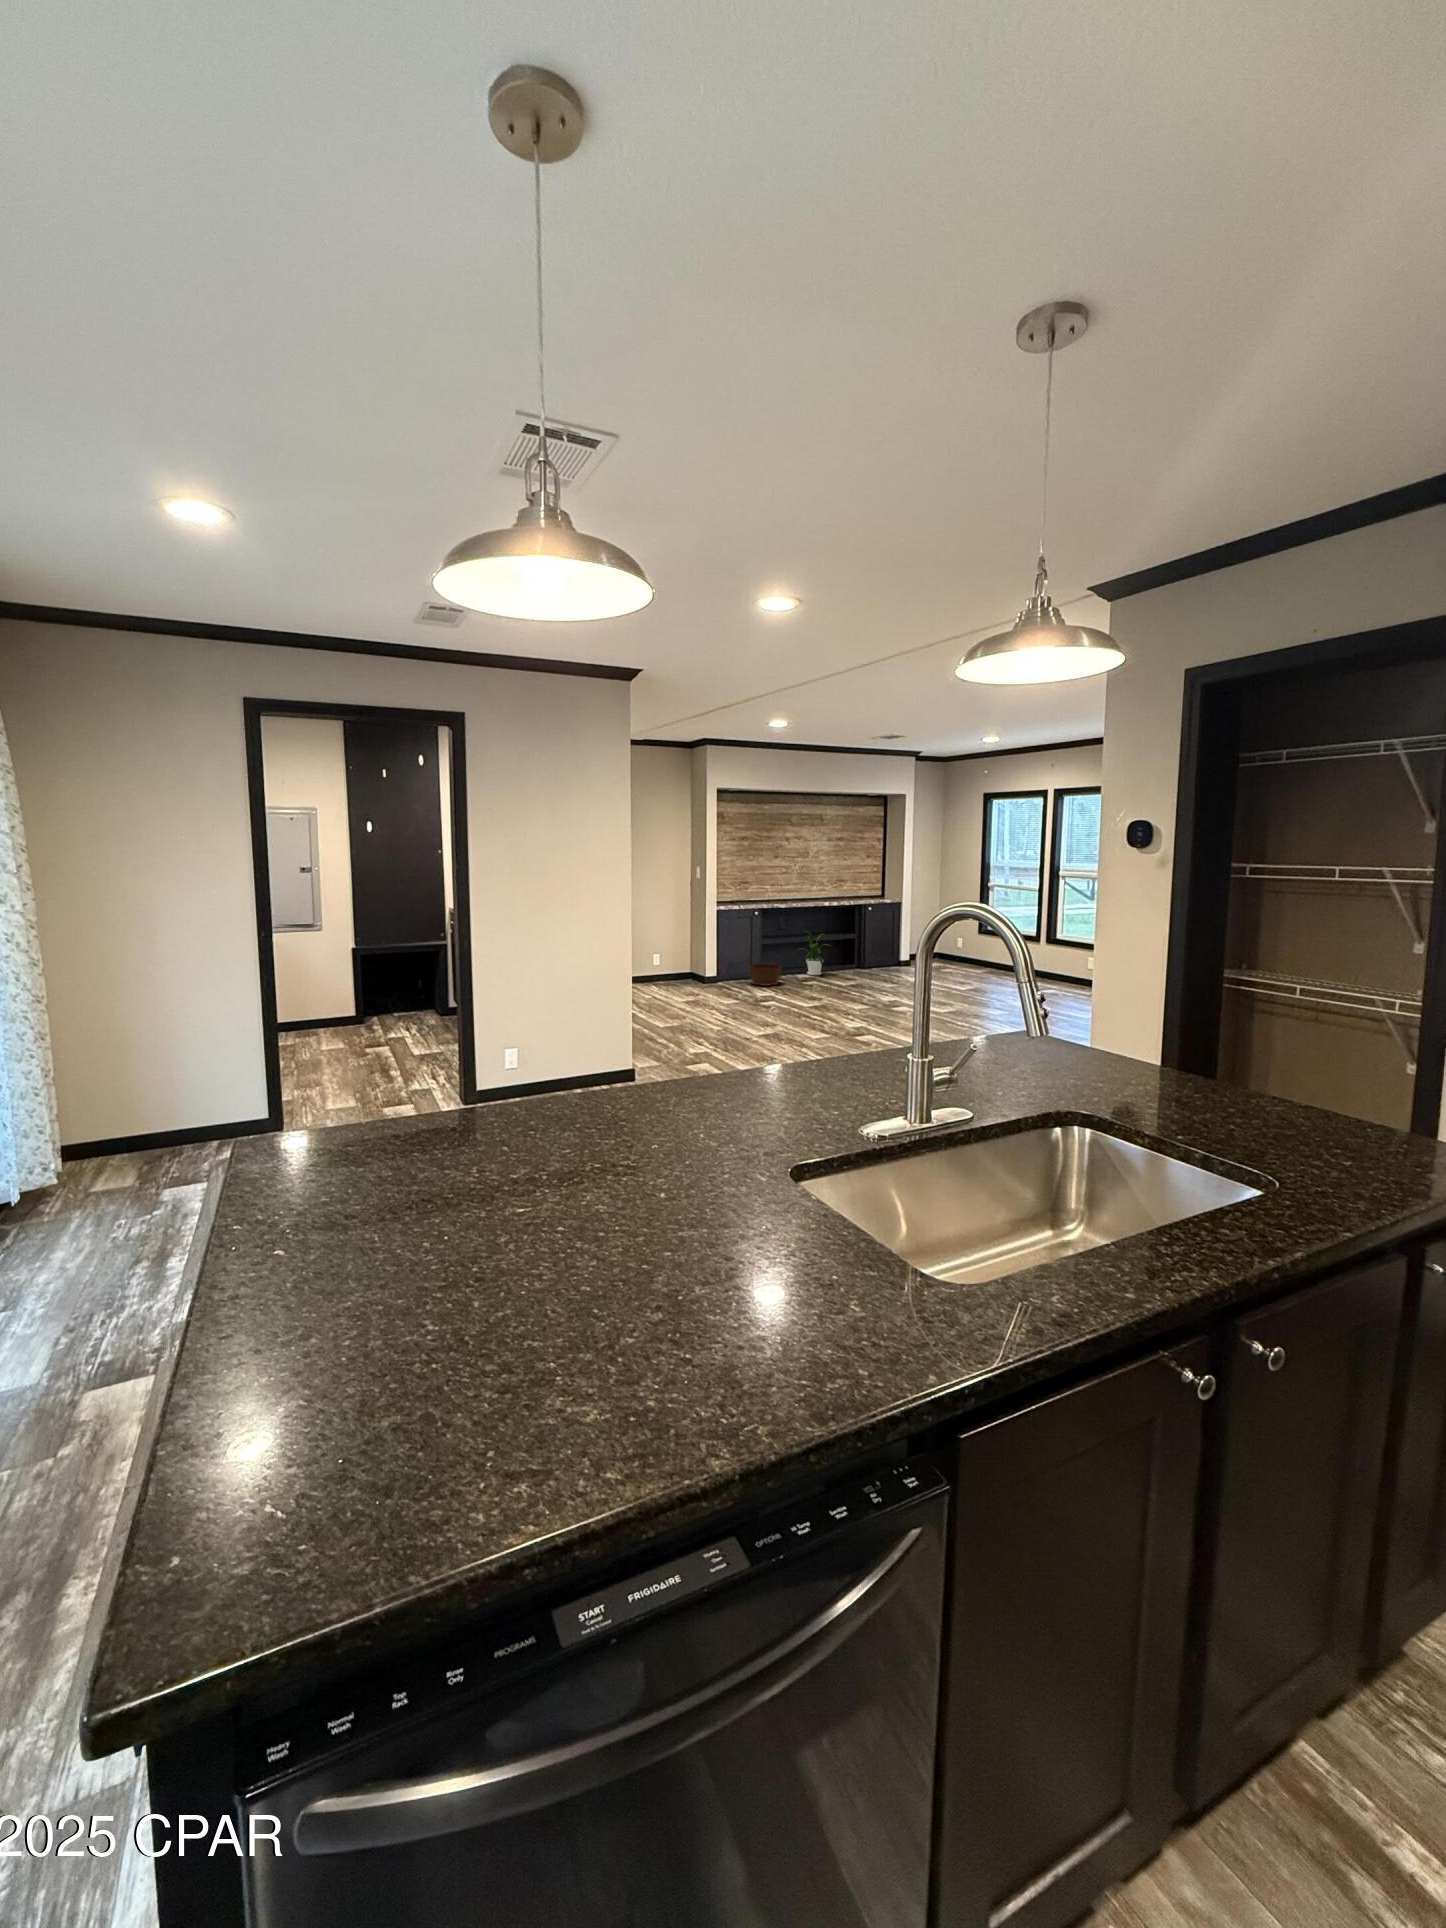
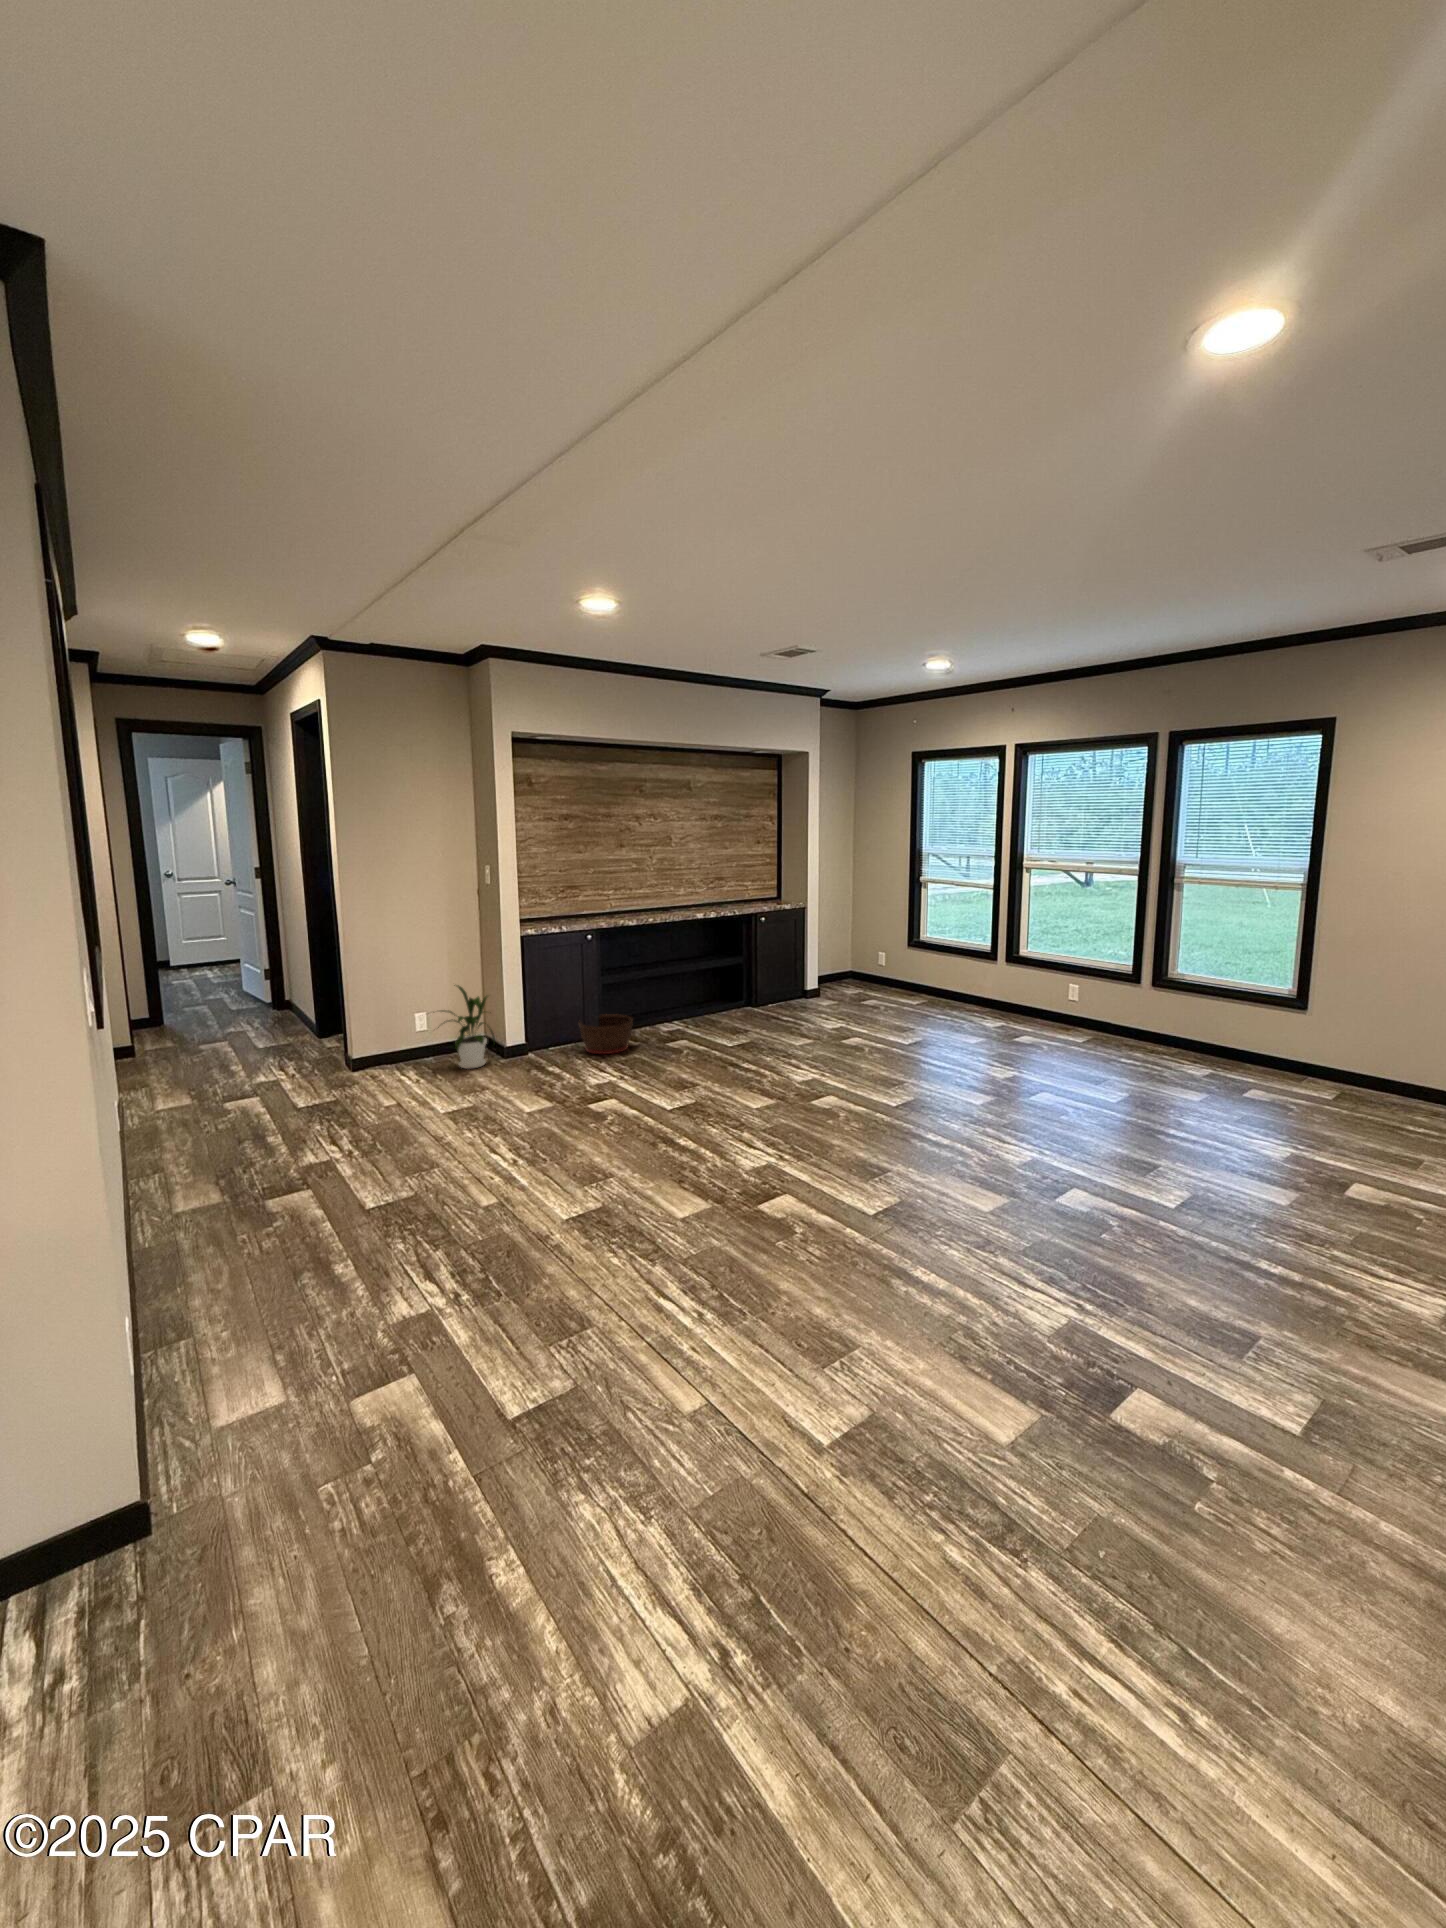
house plant: present [798,931,827,975] -> present [438,985,495,1069]

